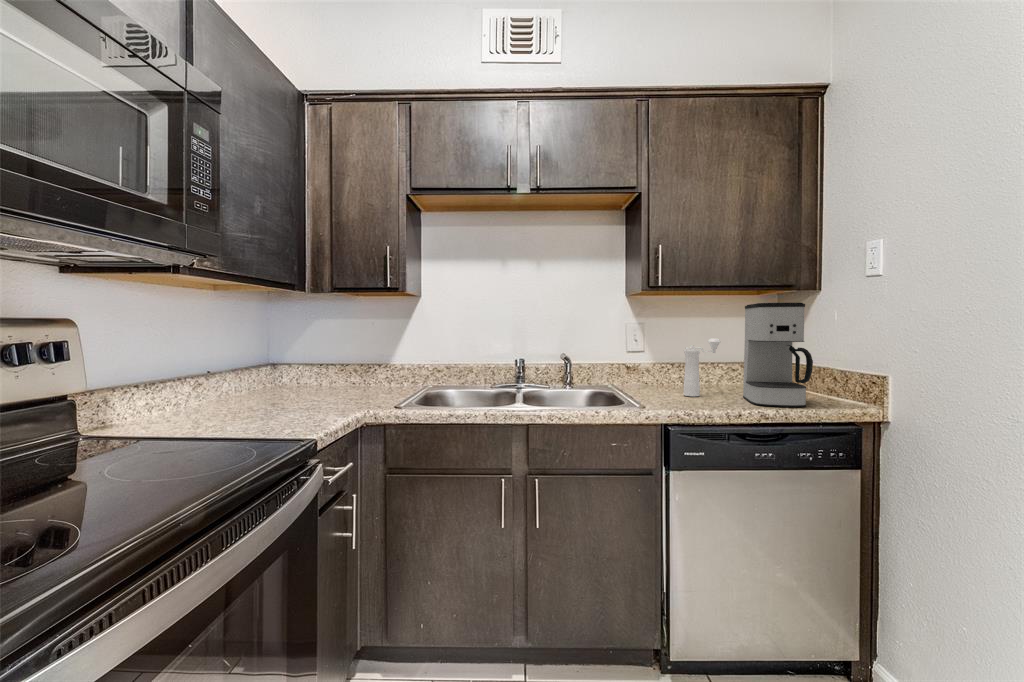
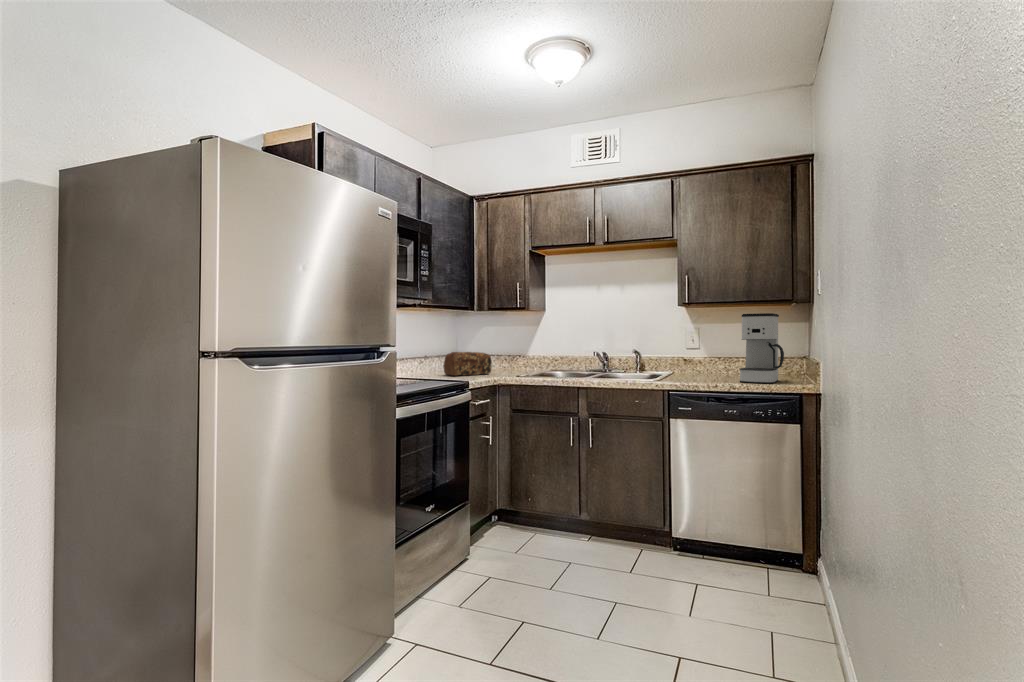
pepper mill: present [684,338,720,396] -> none [707,338,738,378]
bread loaf: none [247,363,341,410] -> present [443,352,492,376]

